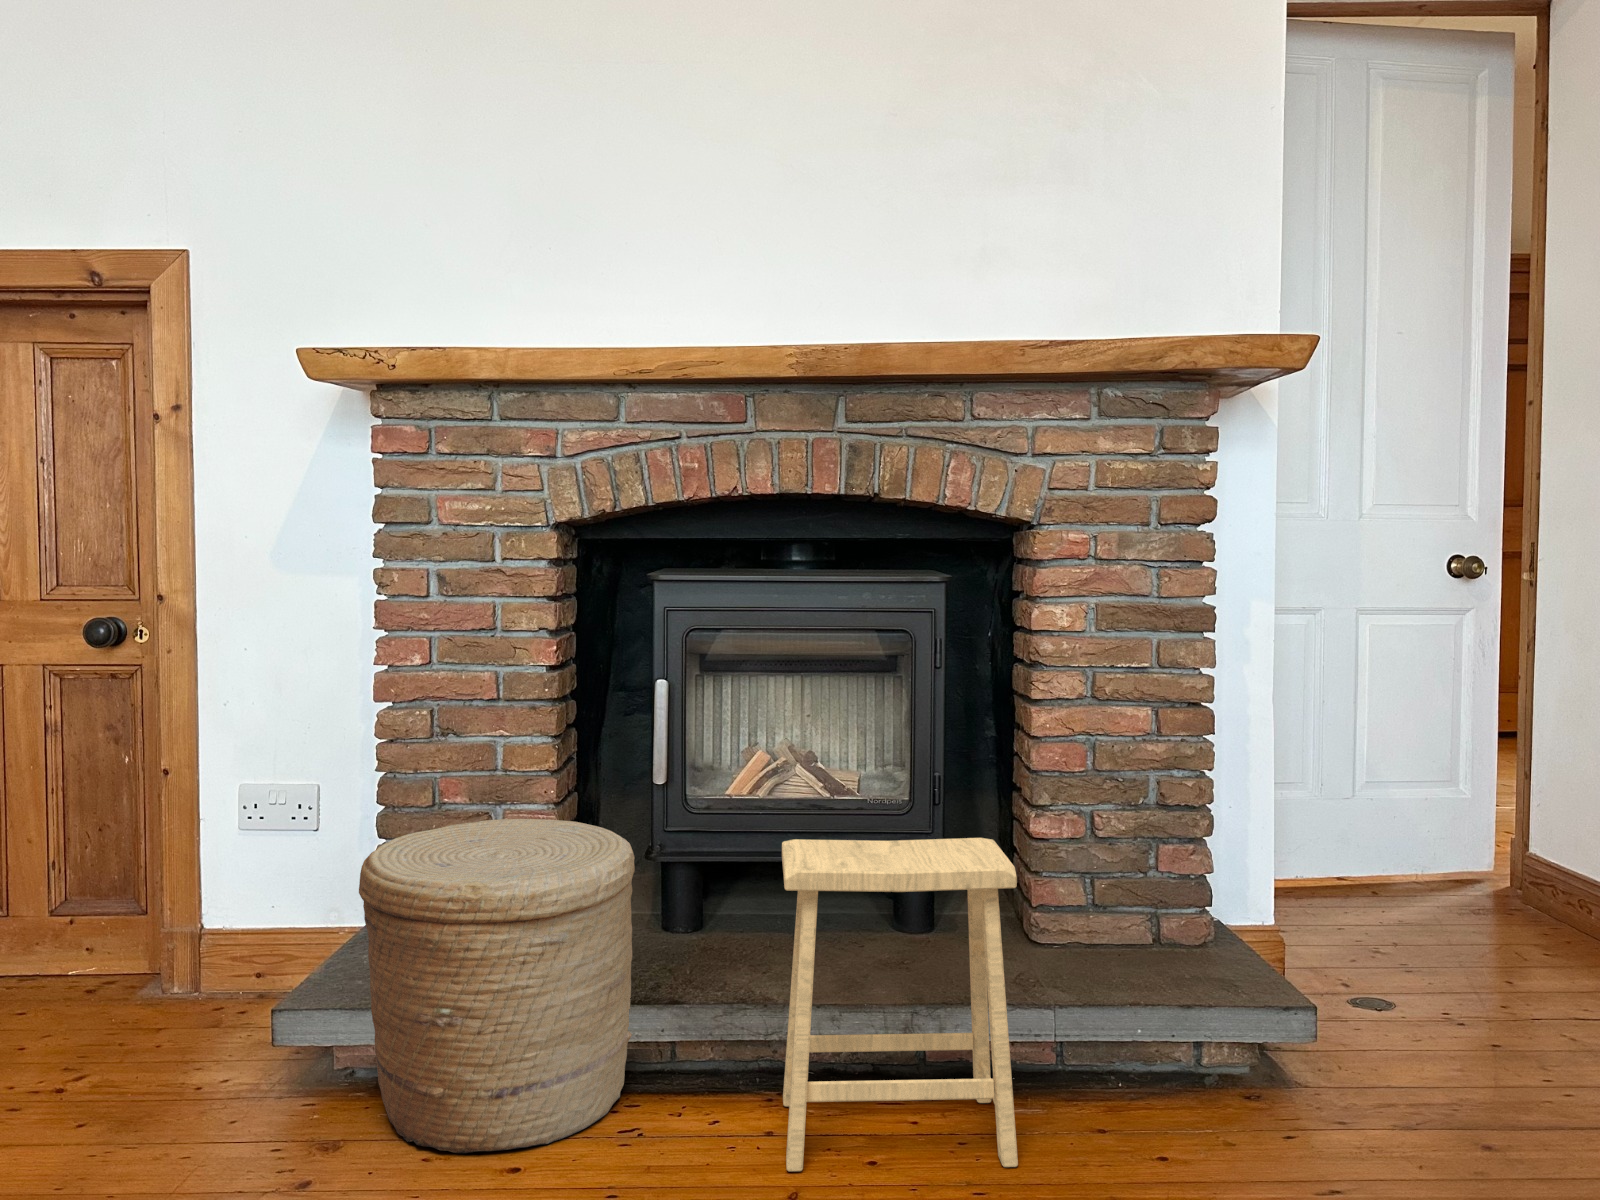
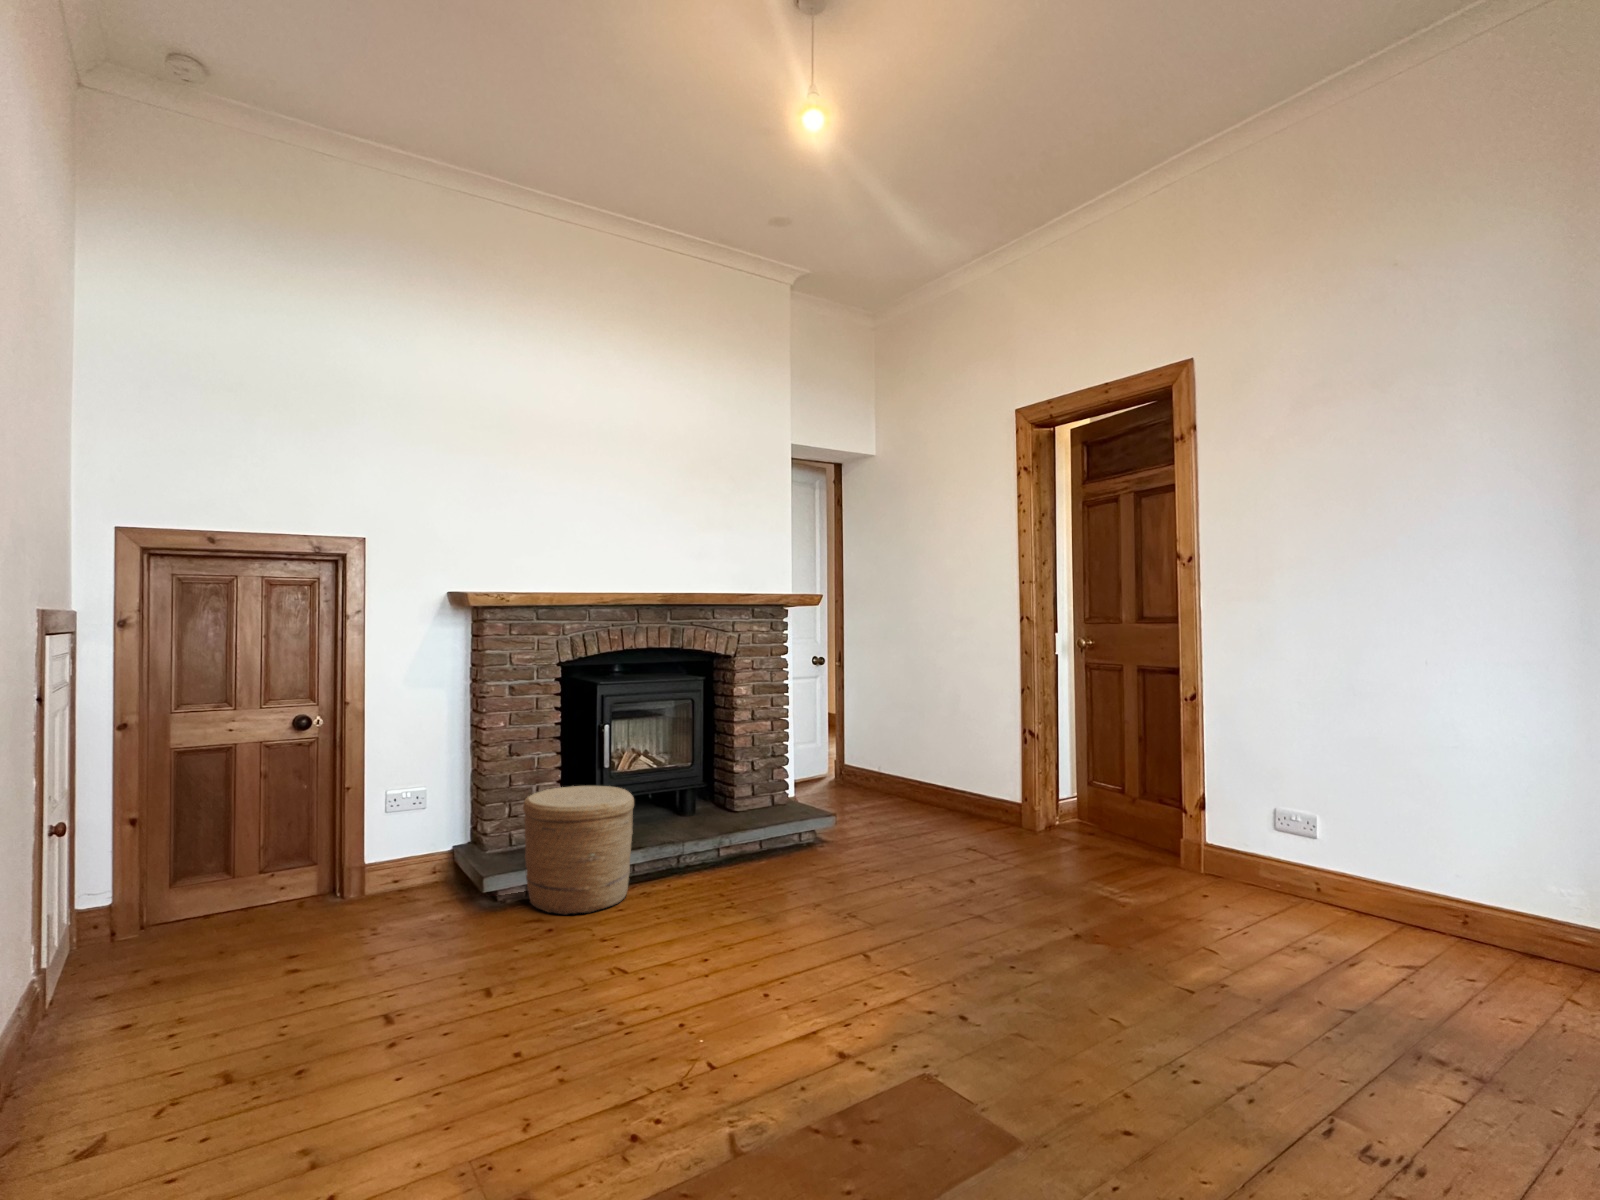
footstool: present [782,838,1018,1171] -> none [680,769,771,889]

